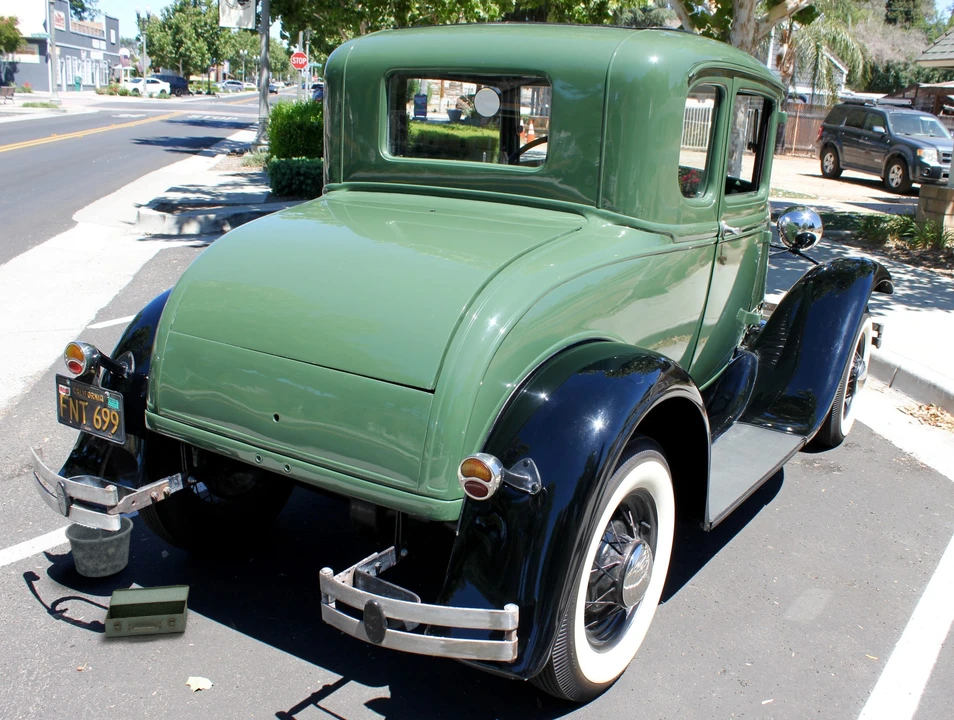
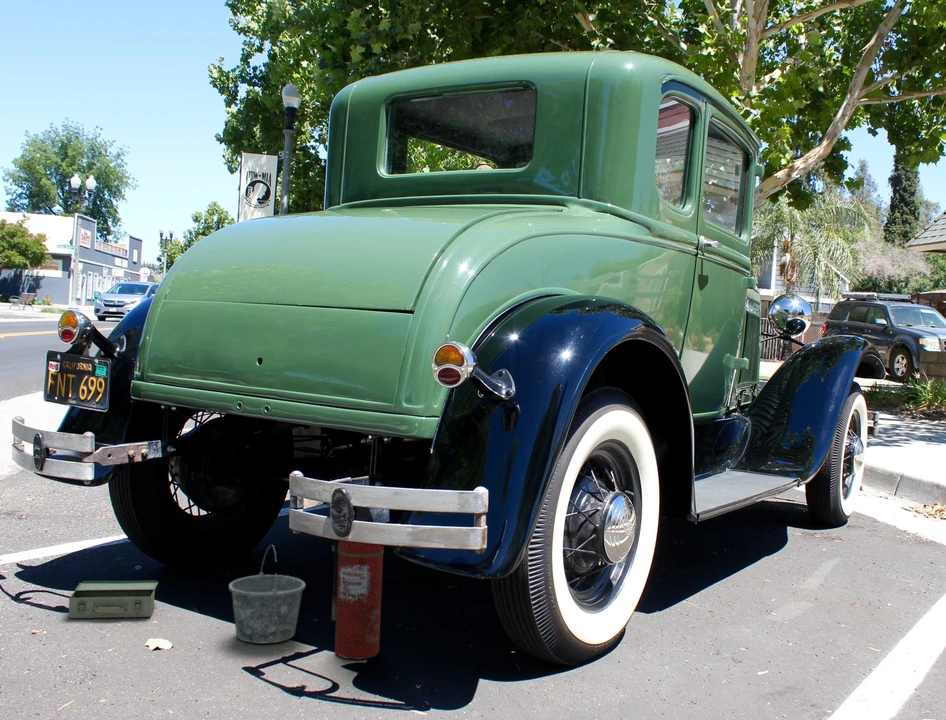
bucket: present [65,516,133,577] -> present [229,545,305,643]
fire extinguisher: none [359,549,418,696] -> present [332,540,384,659]

